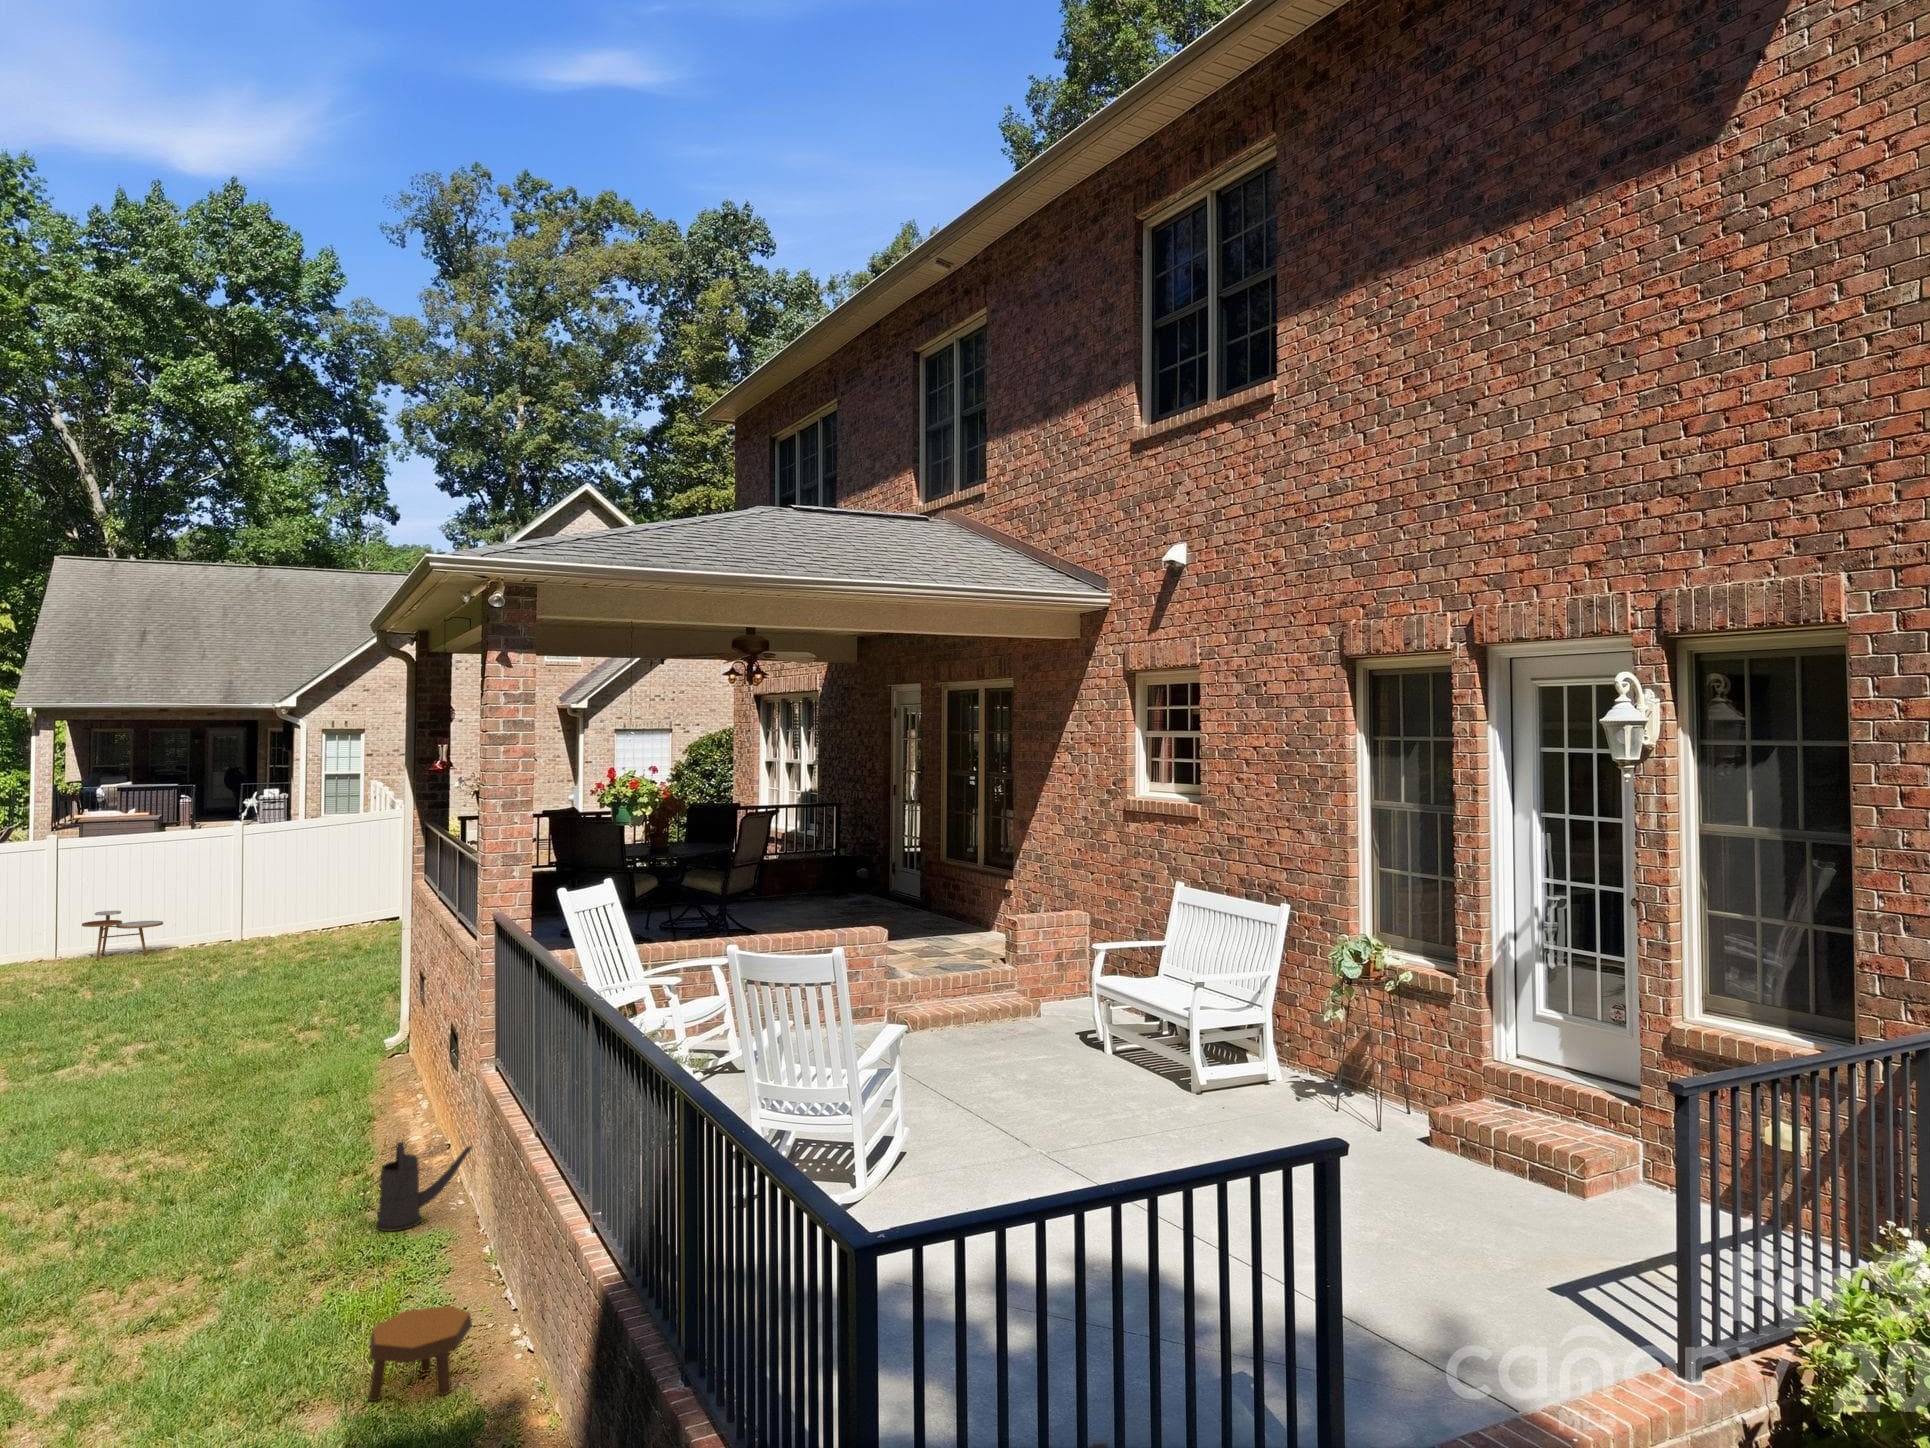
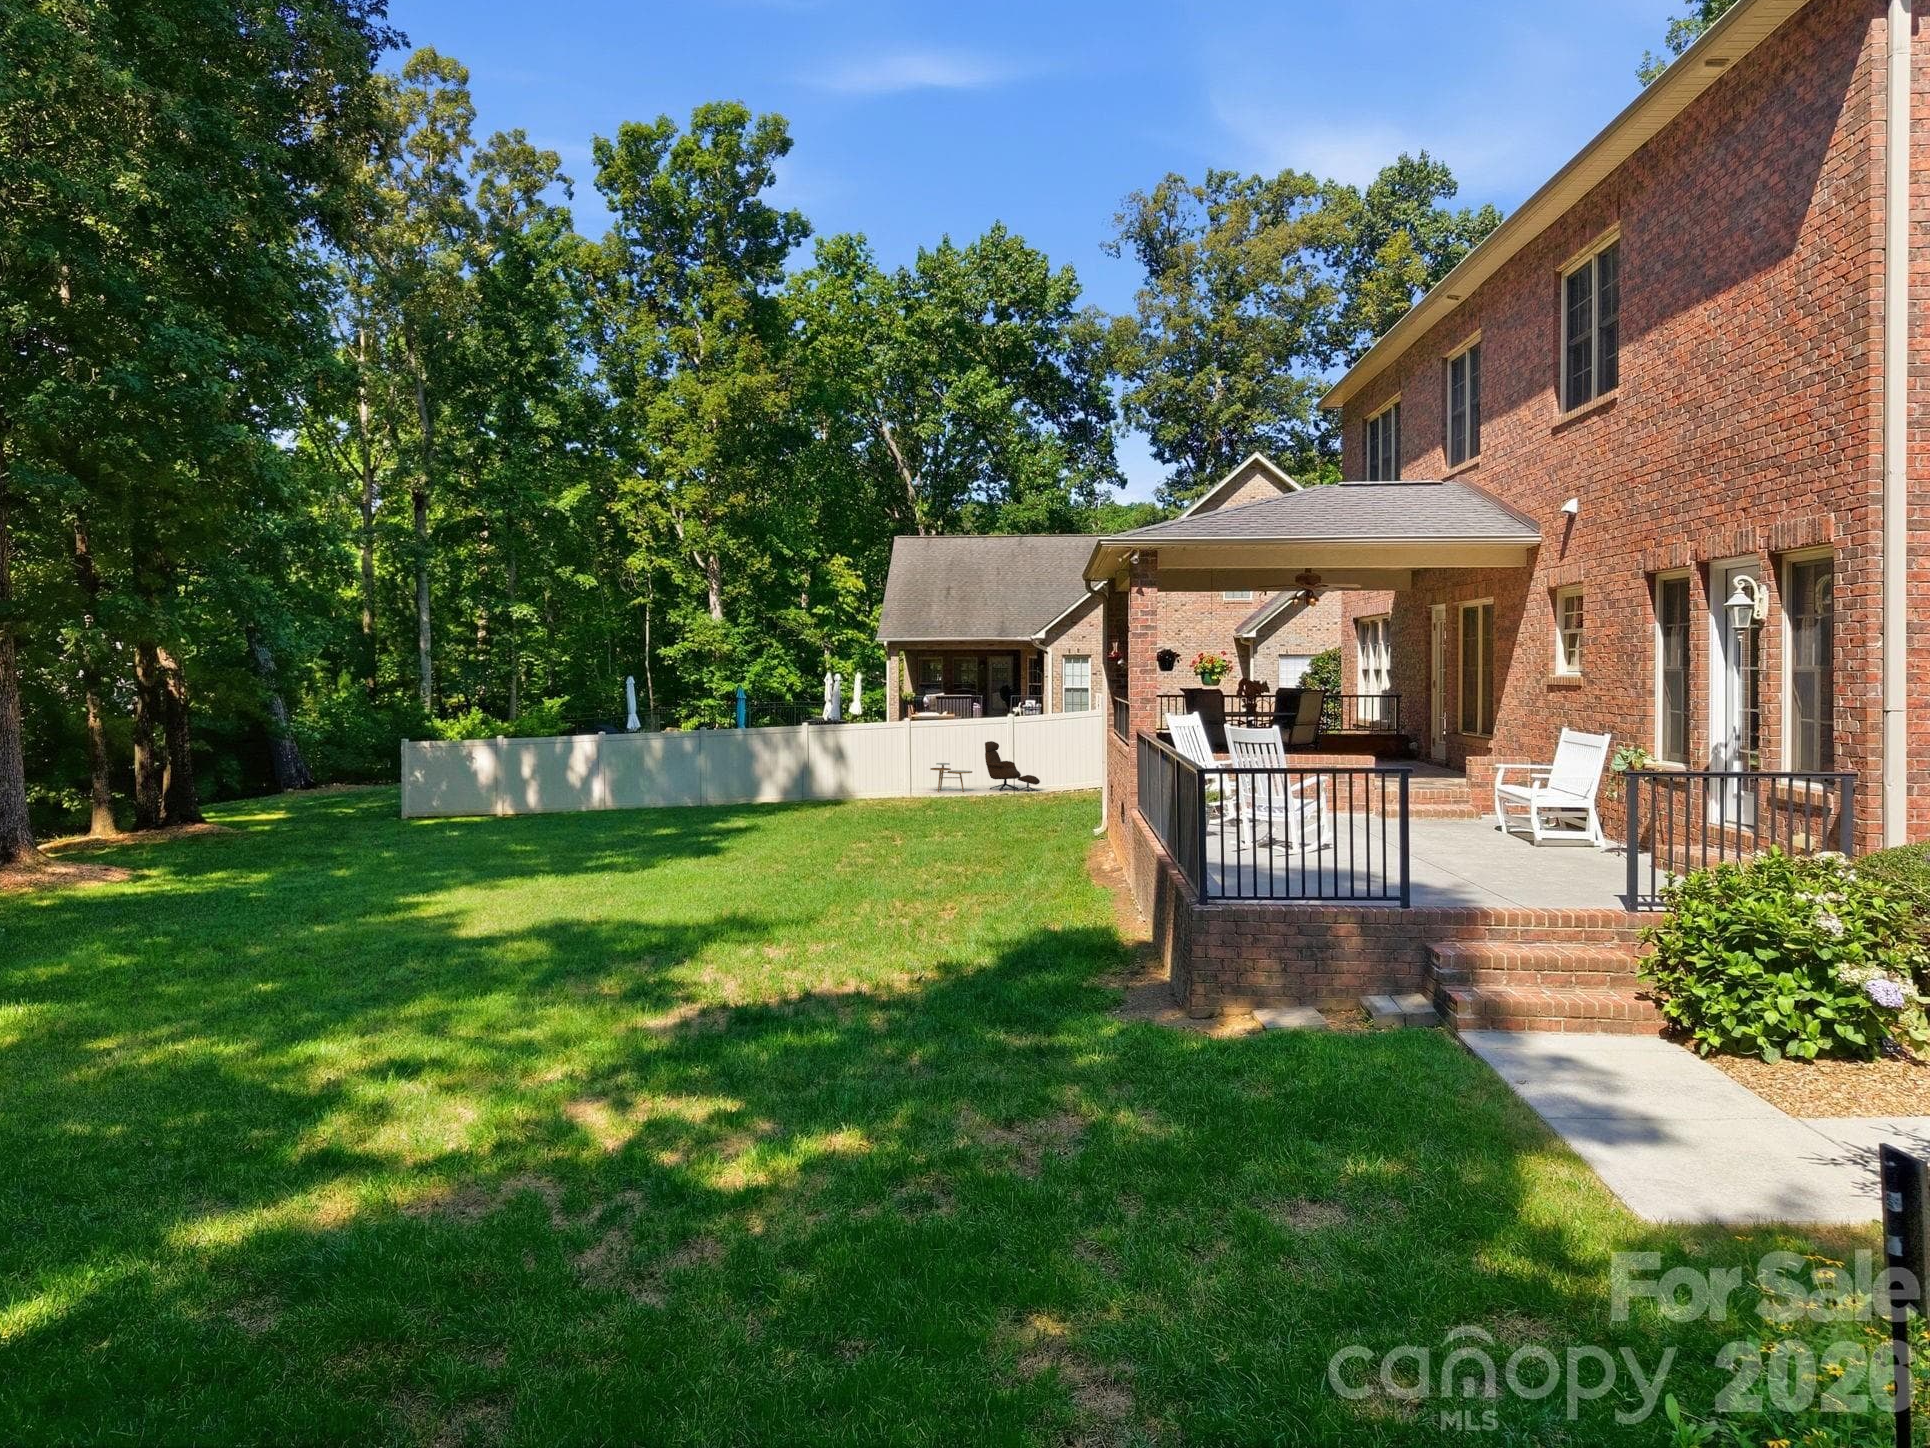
lounge chair: none [188,870,284,947] -> present [985,741,1040,791]
watering can: present [364,1142,471,1231] -> none [1078,838,1129,880]
footstool: present [369,1306,472,1402] -> none [1077,881,1120,912]

